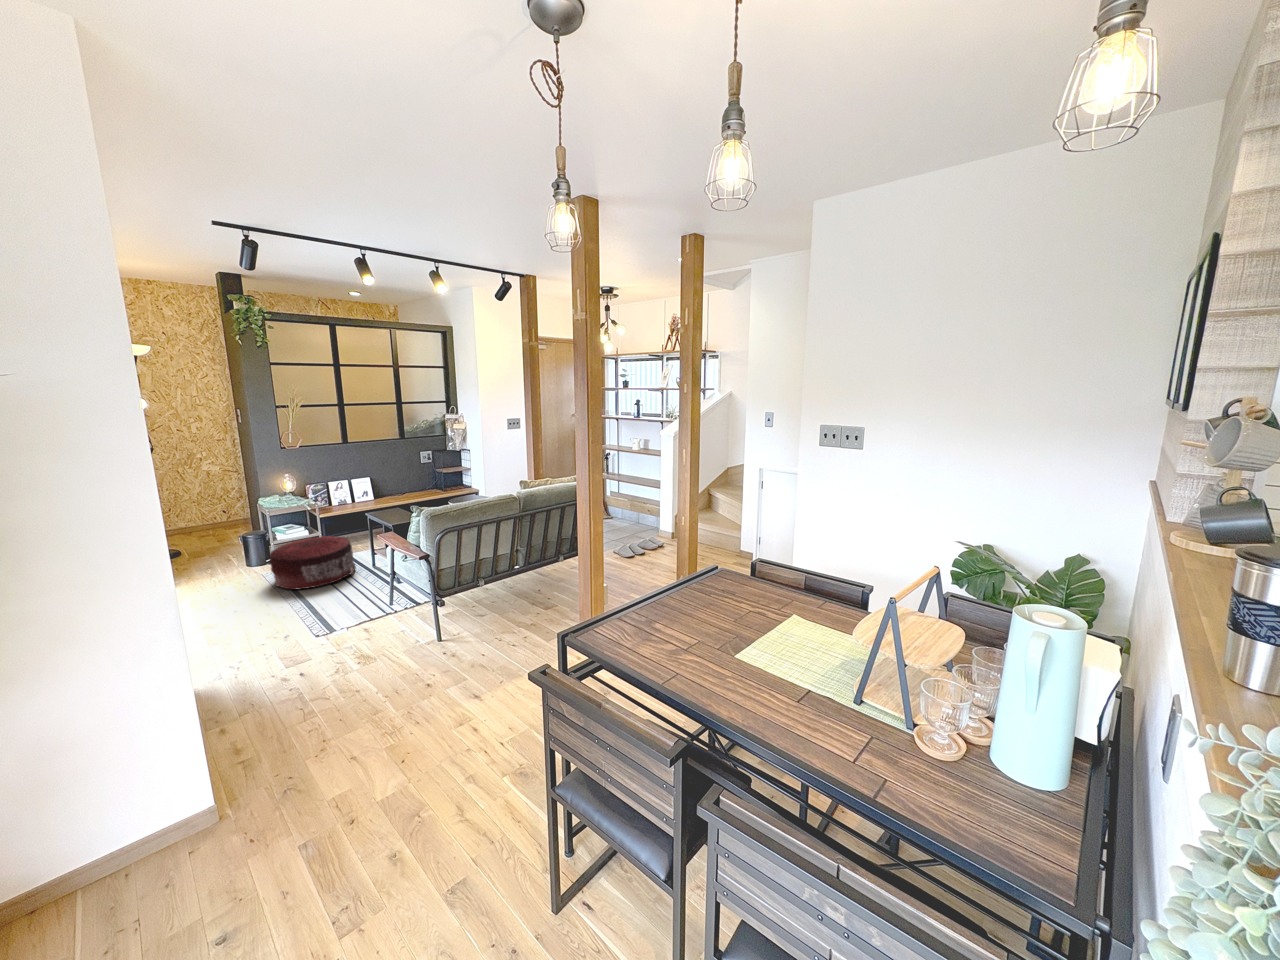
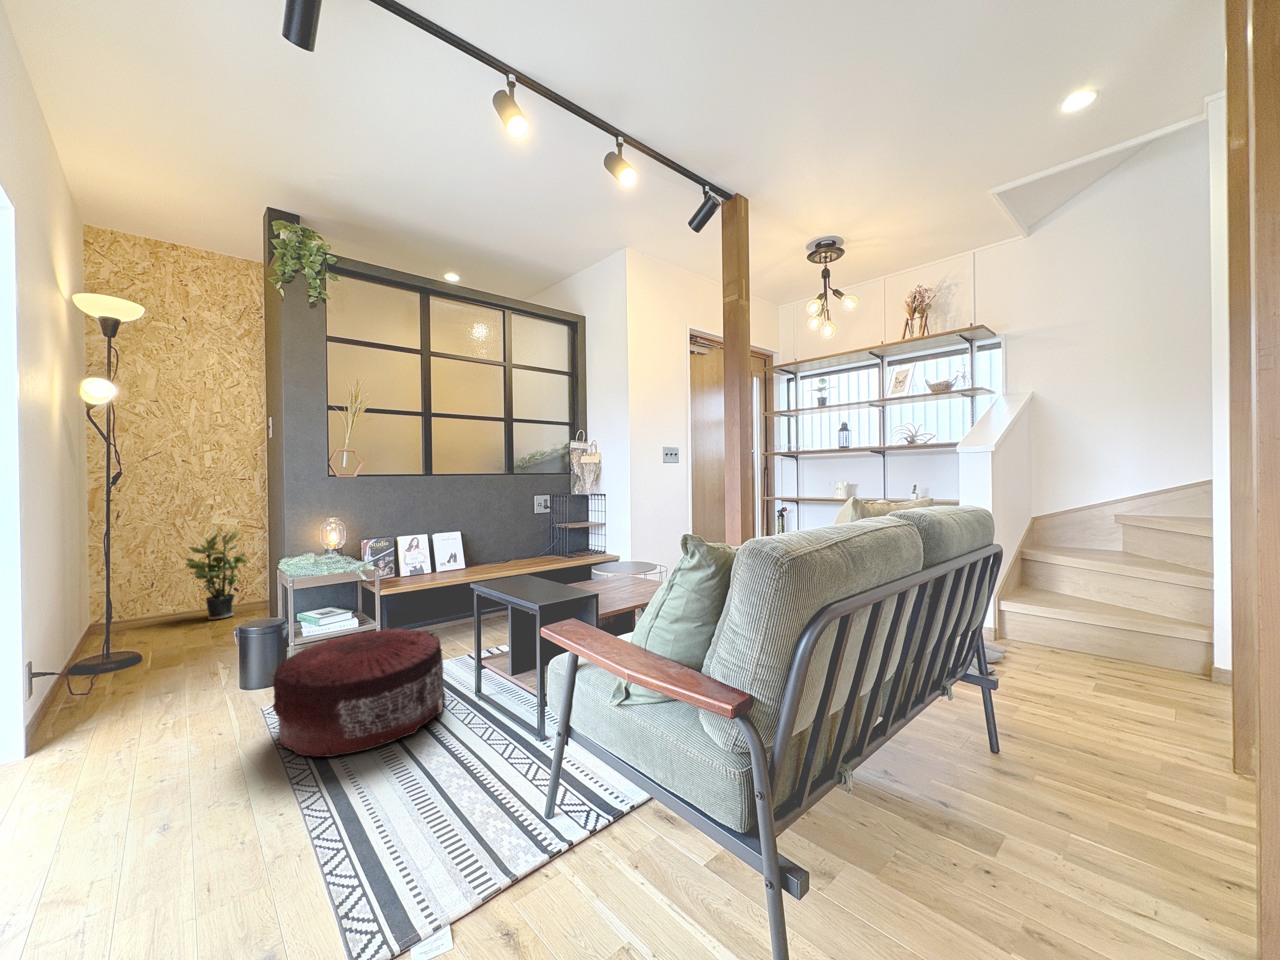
potted plant: none [191,475,230,532] -> present [186,531,247,620]

